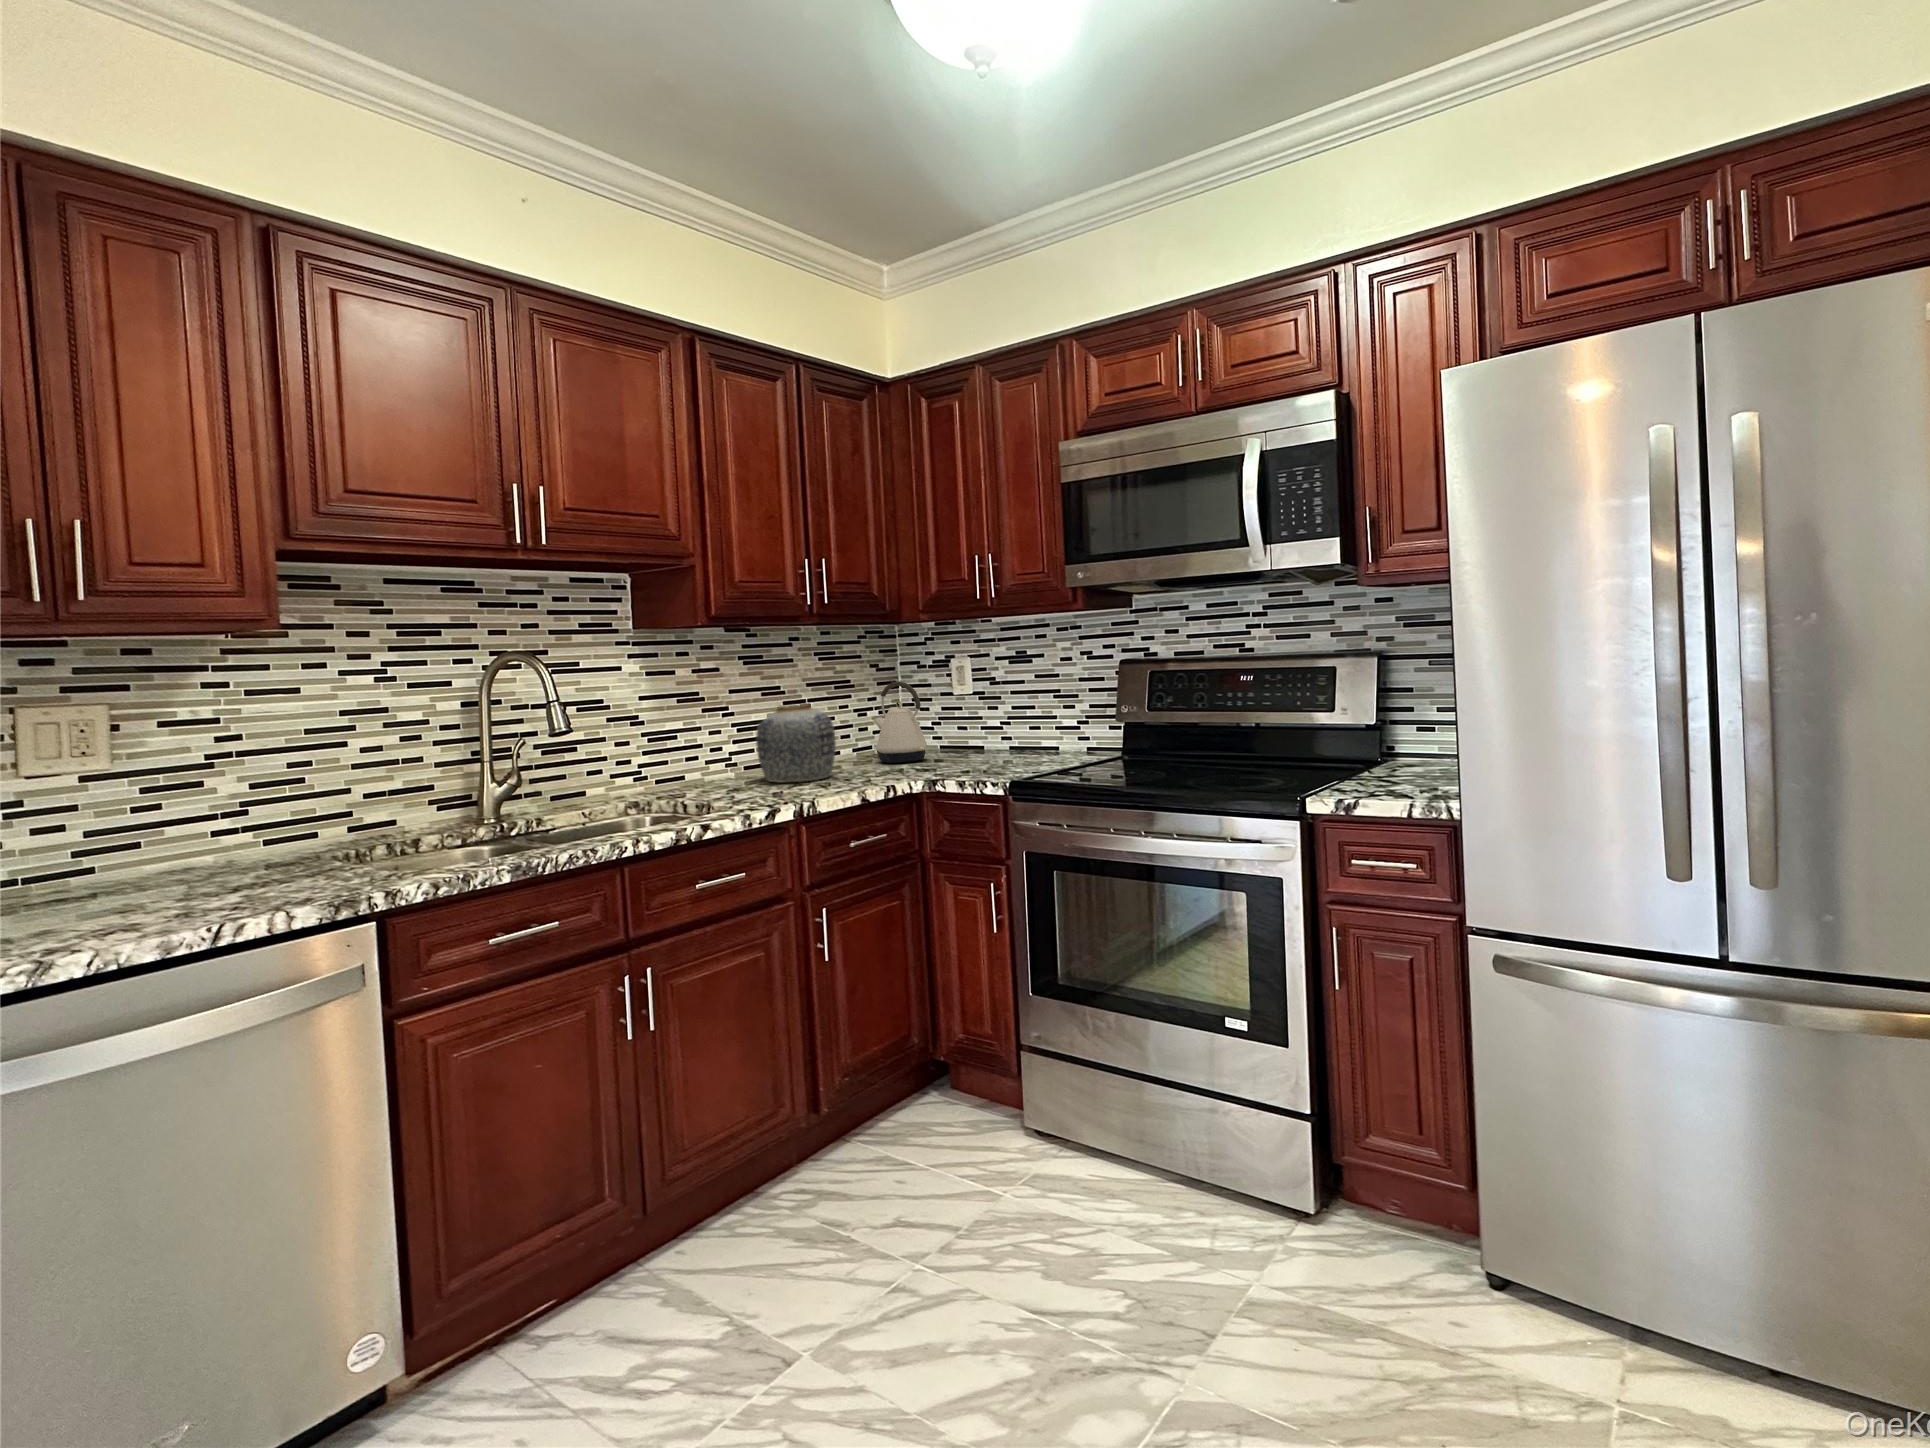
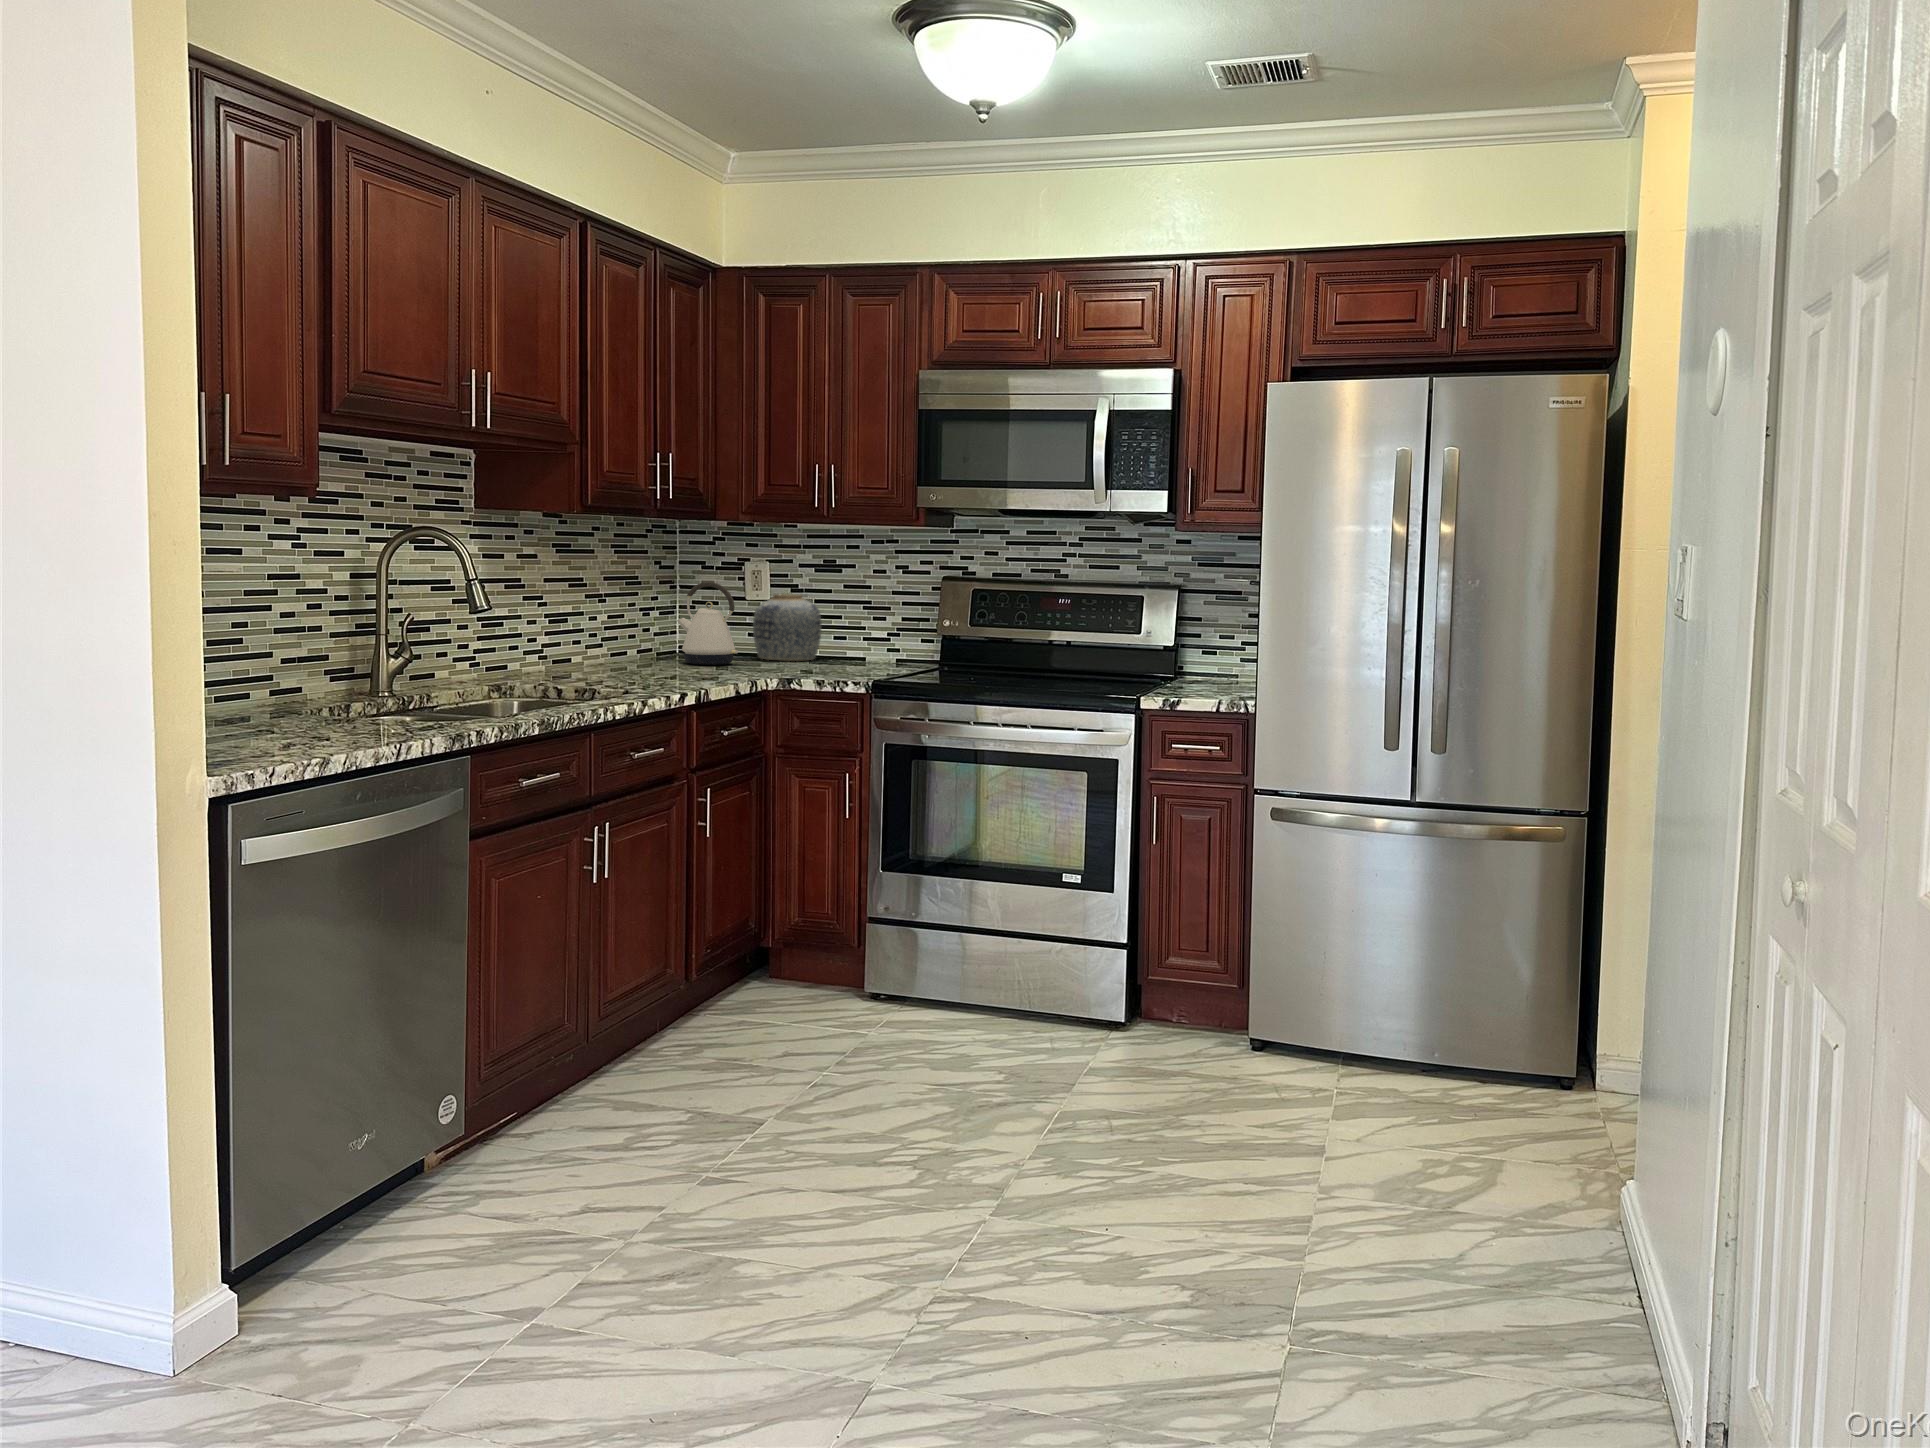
vase: present [756,704,836,783] -> present [753,594,821,661]

